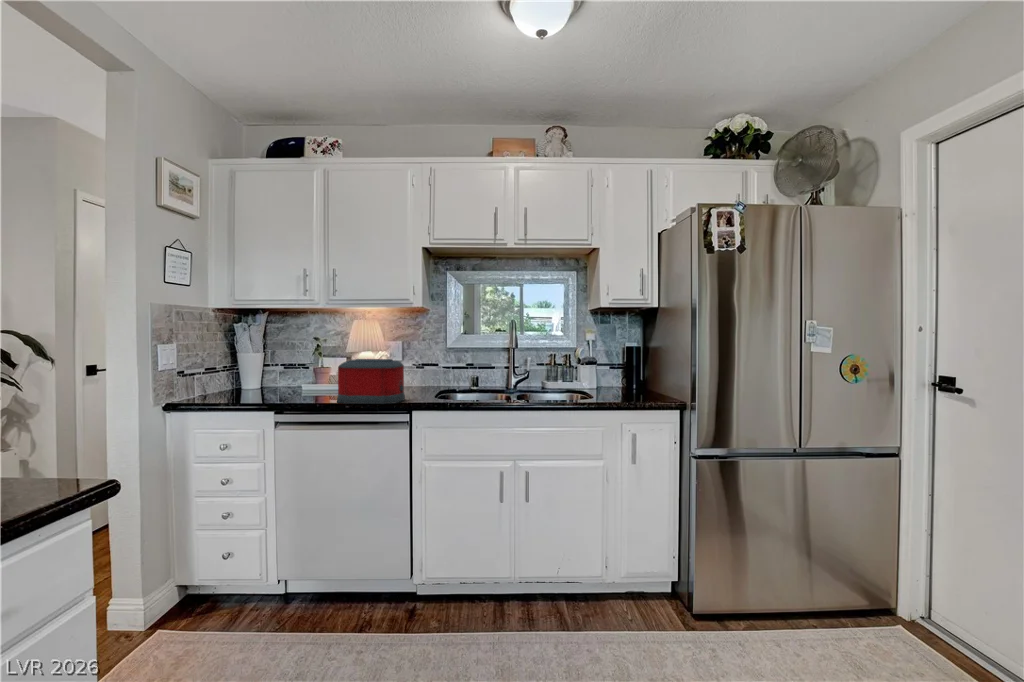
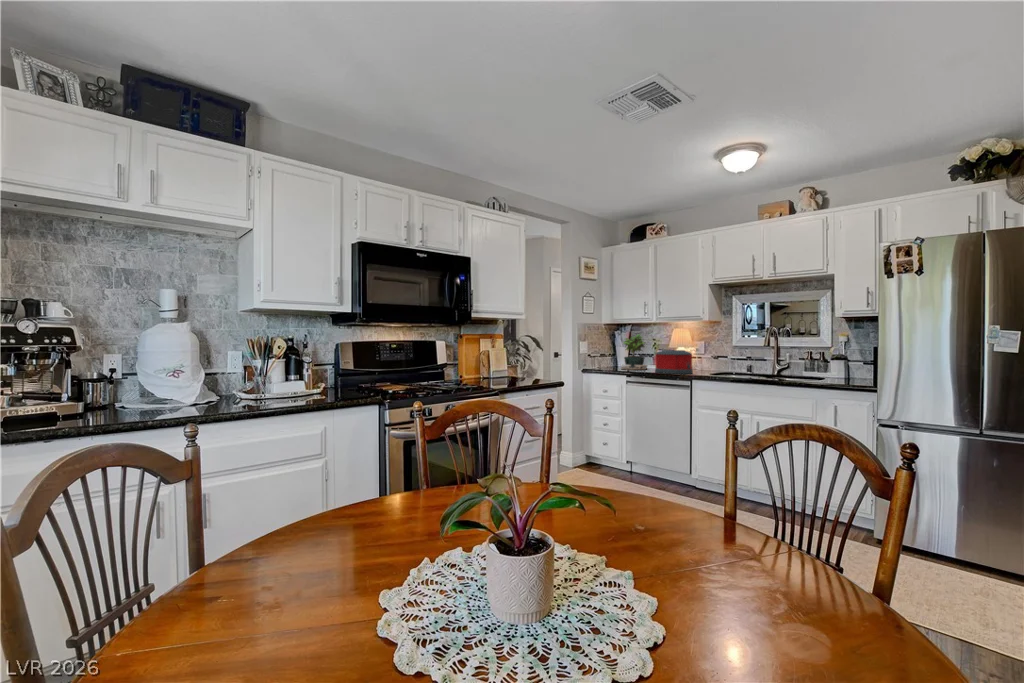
potted plant: none [255,328,311,400] -> present [621,334,647,370]

